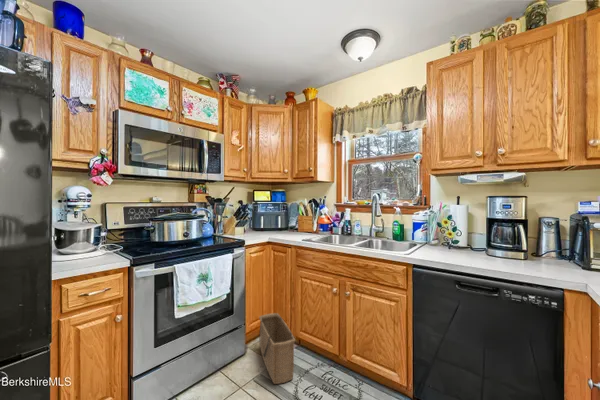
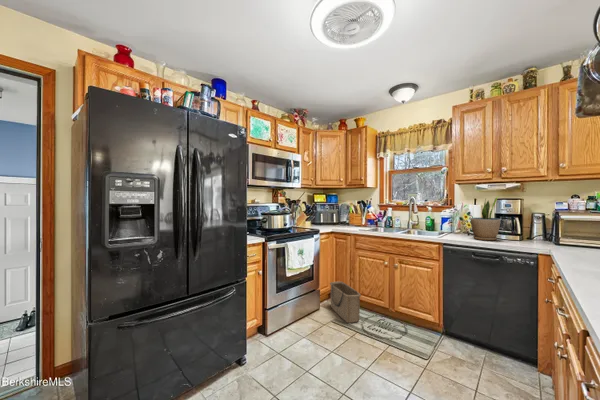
potted plant: none [453,191,496,260] -> present [471,196,500,240]

